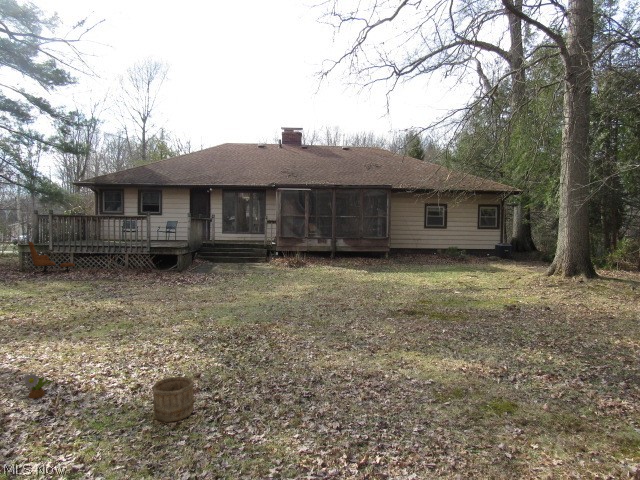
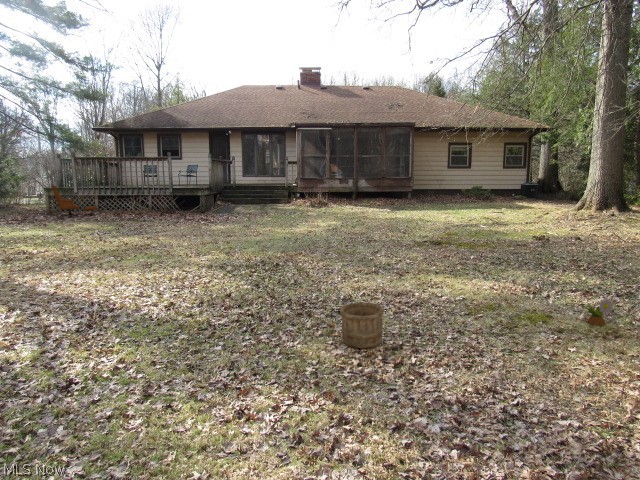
decorative plant: present [21,373,54,398] -> present [582,298,613,325]
wooden bucket: present [152,377,194,422] -> present [340,302,383,348]

